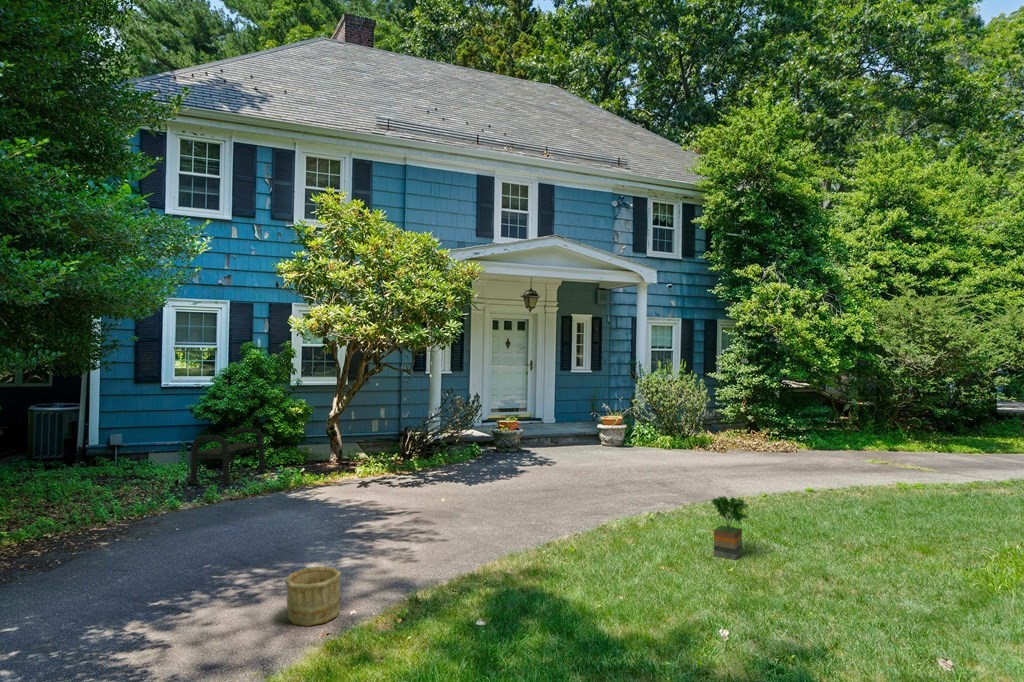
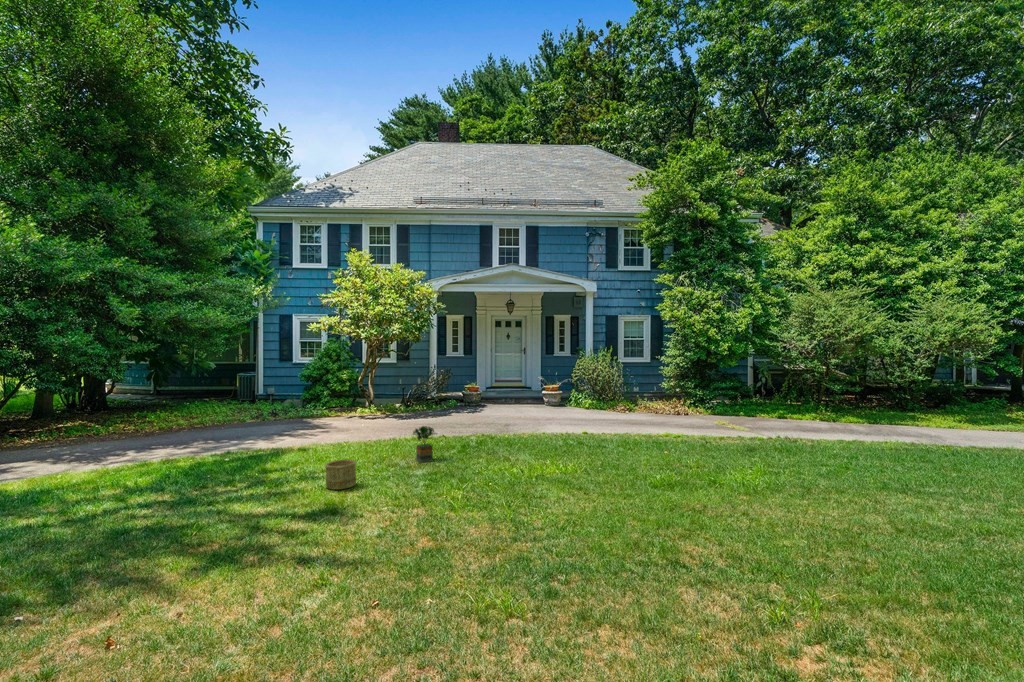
bench: present [190,428,265,485] -> none [282,385,326,415]
wooden bucket: present [285,566,341,626] -> present [325,459,356,490]

